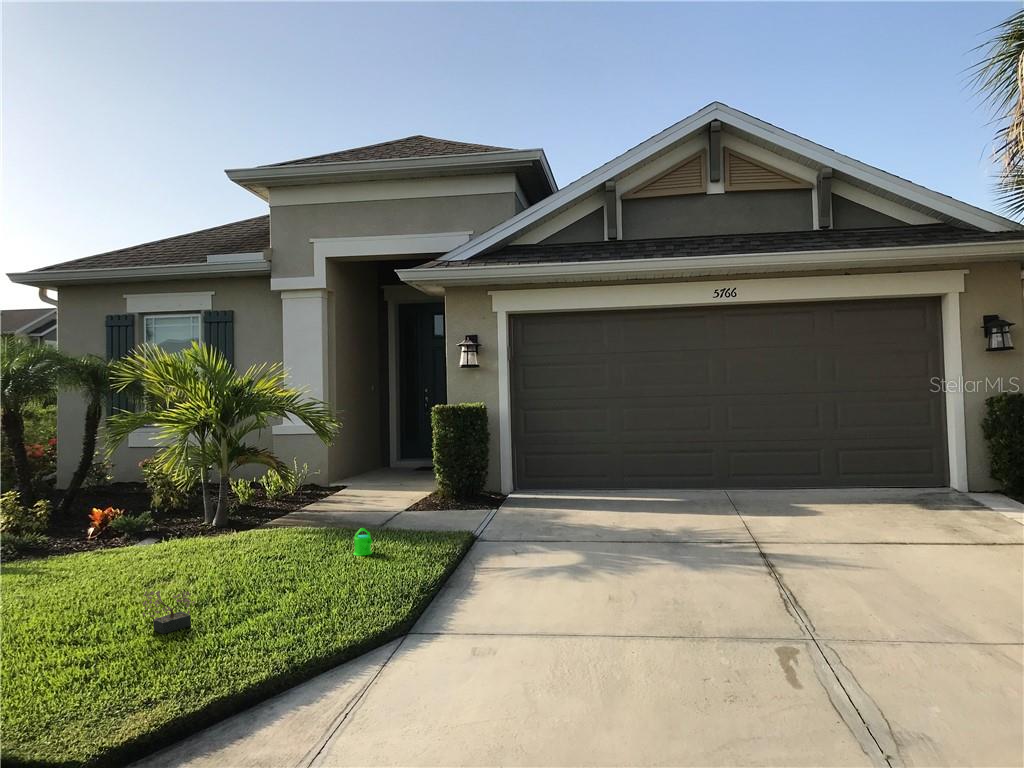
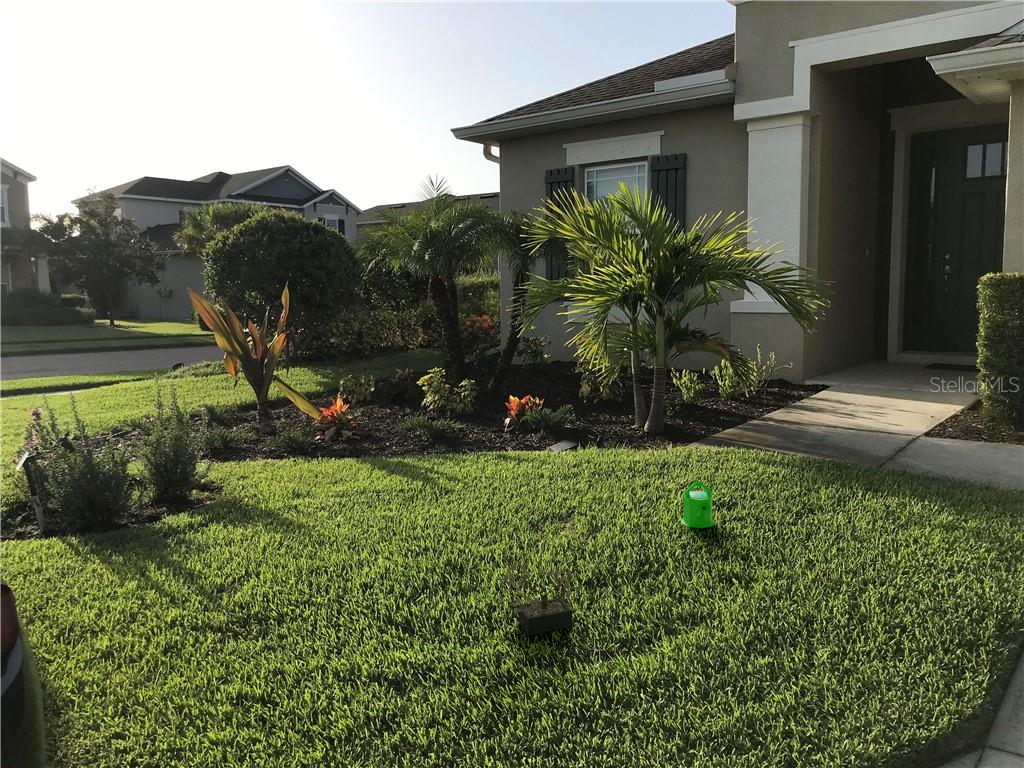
watering can: present [353,528,372,556] -> present [681,481,715,528]

